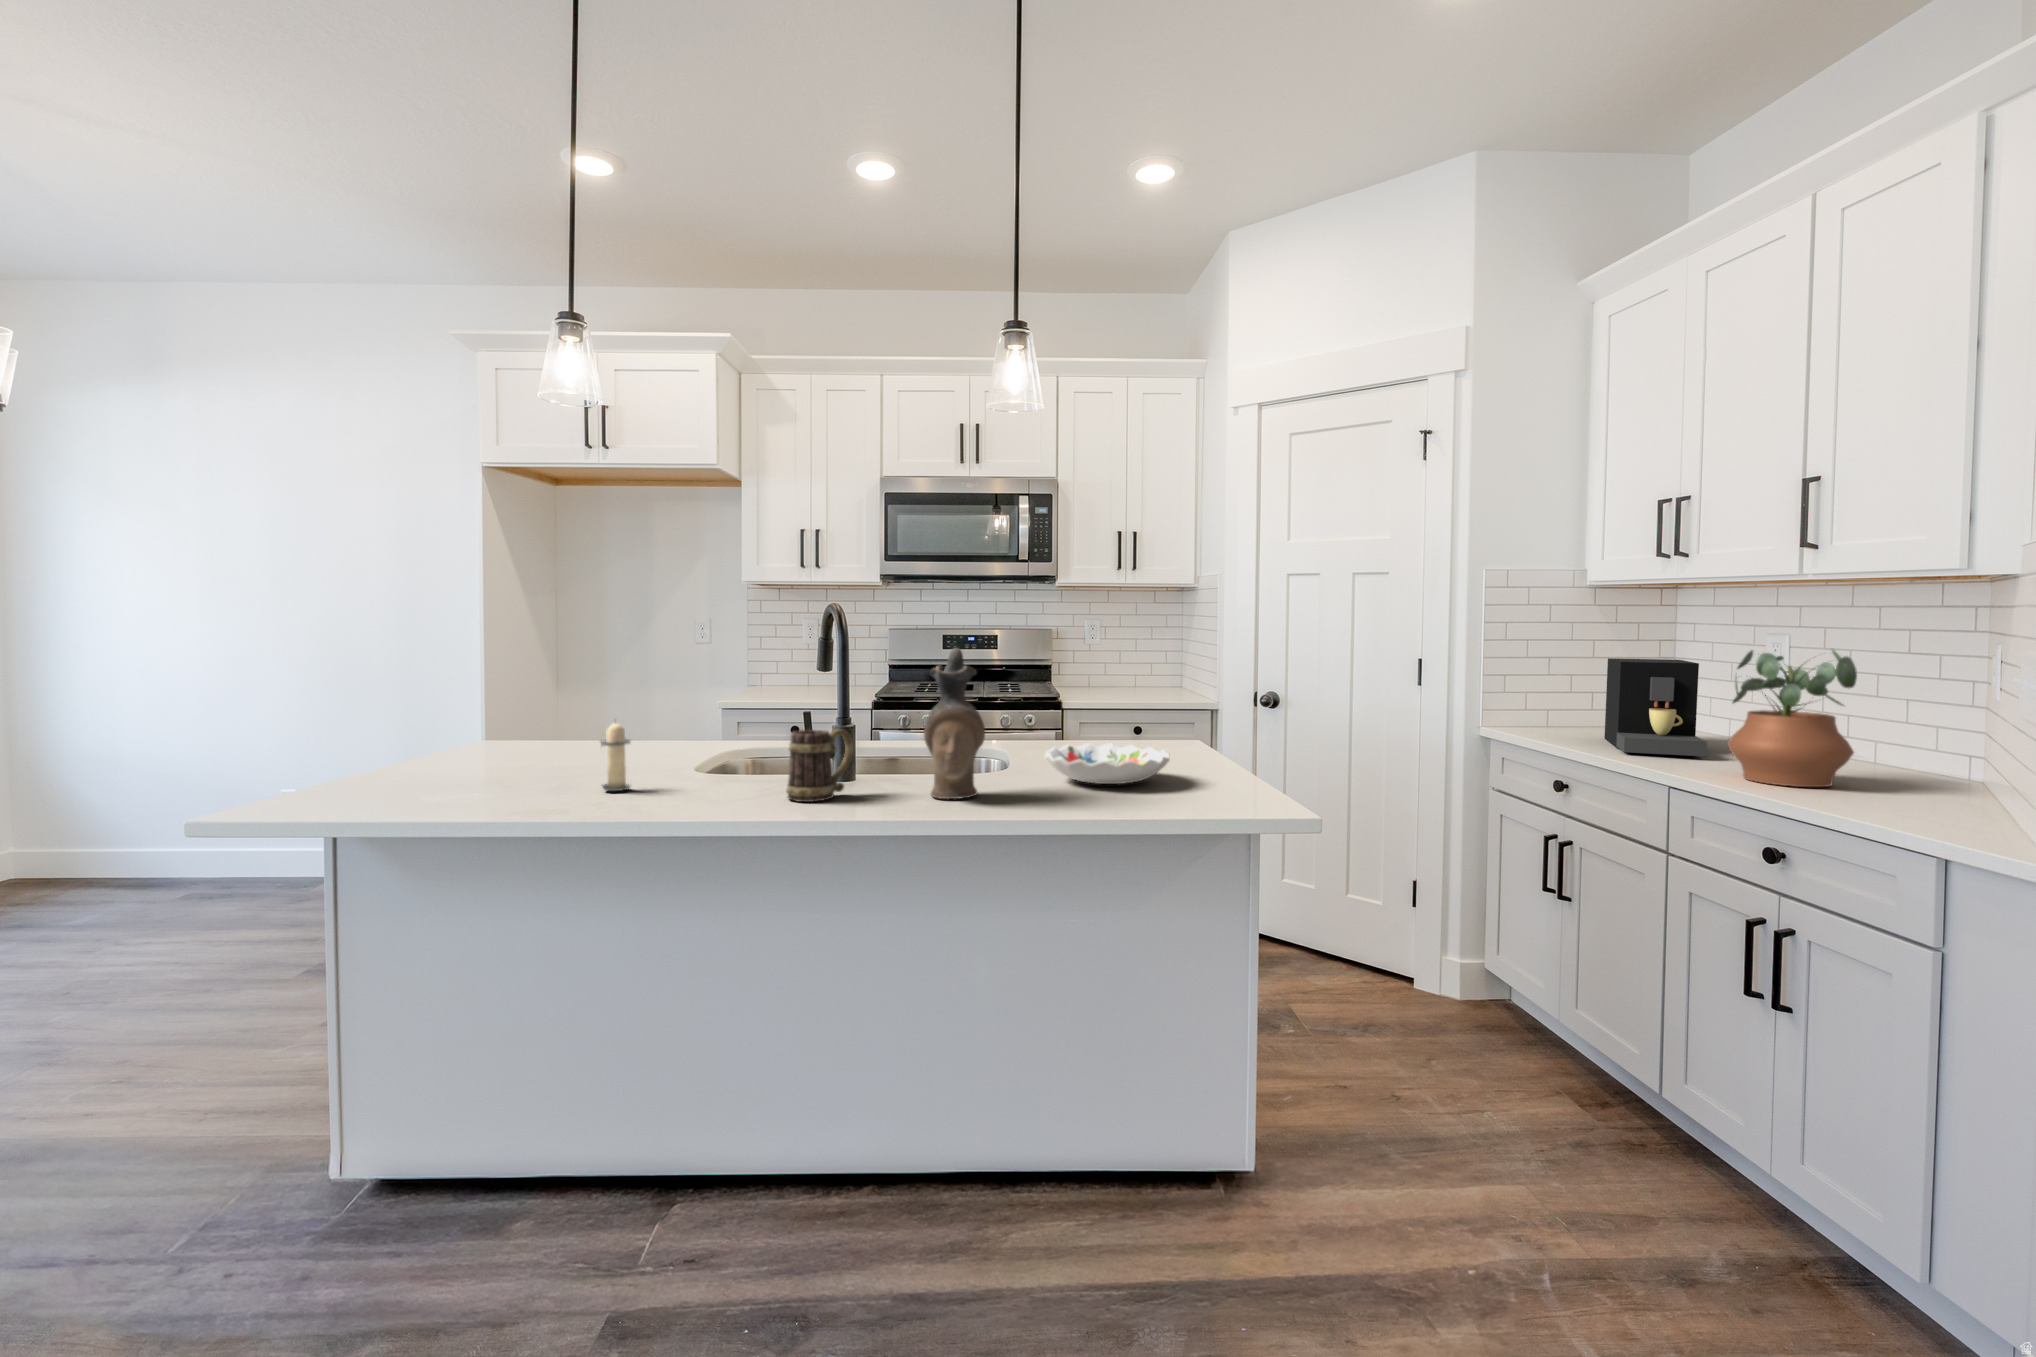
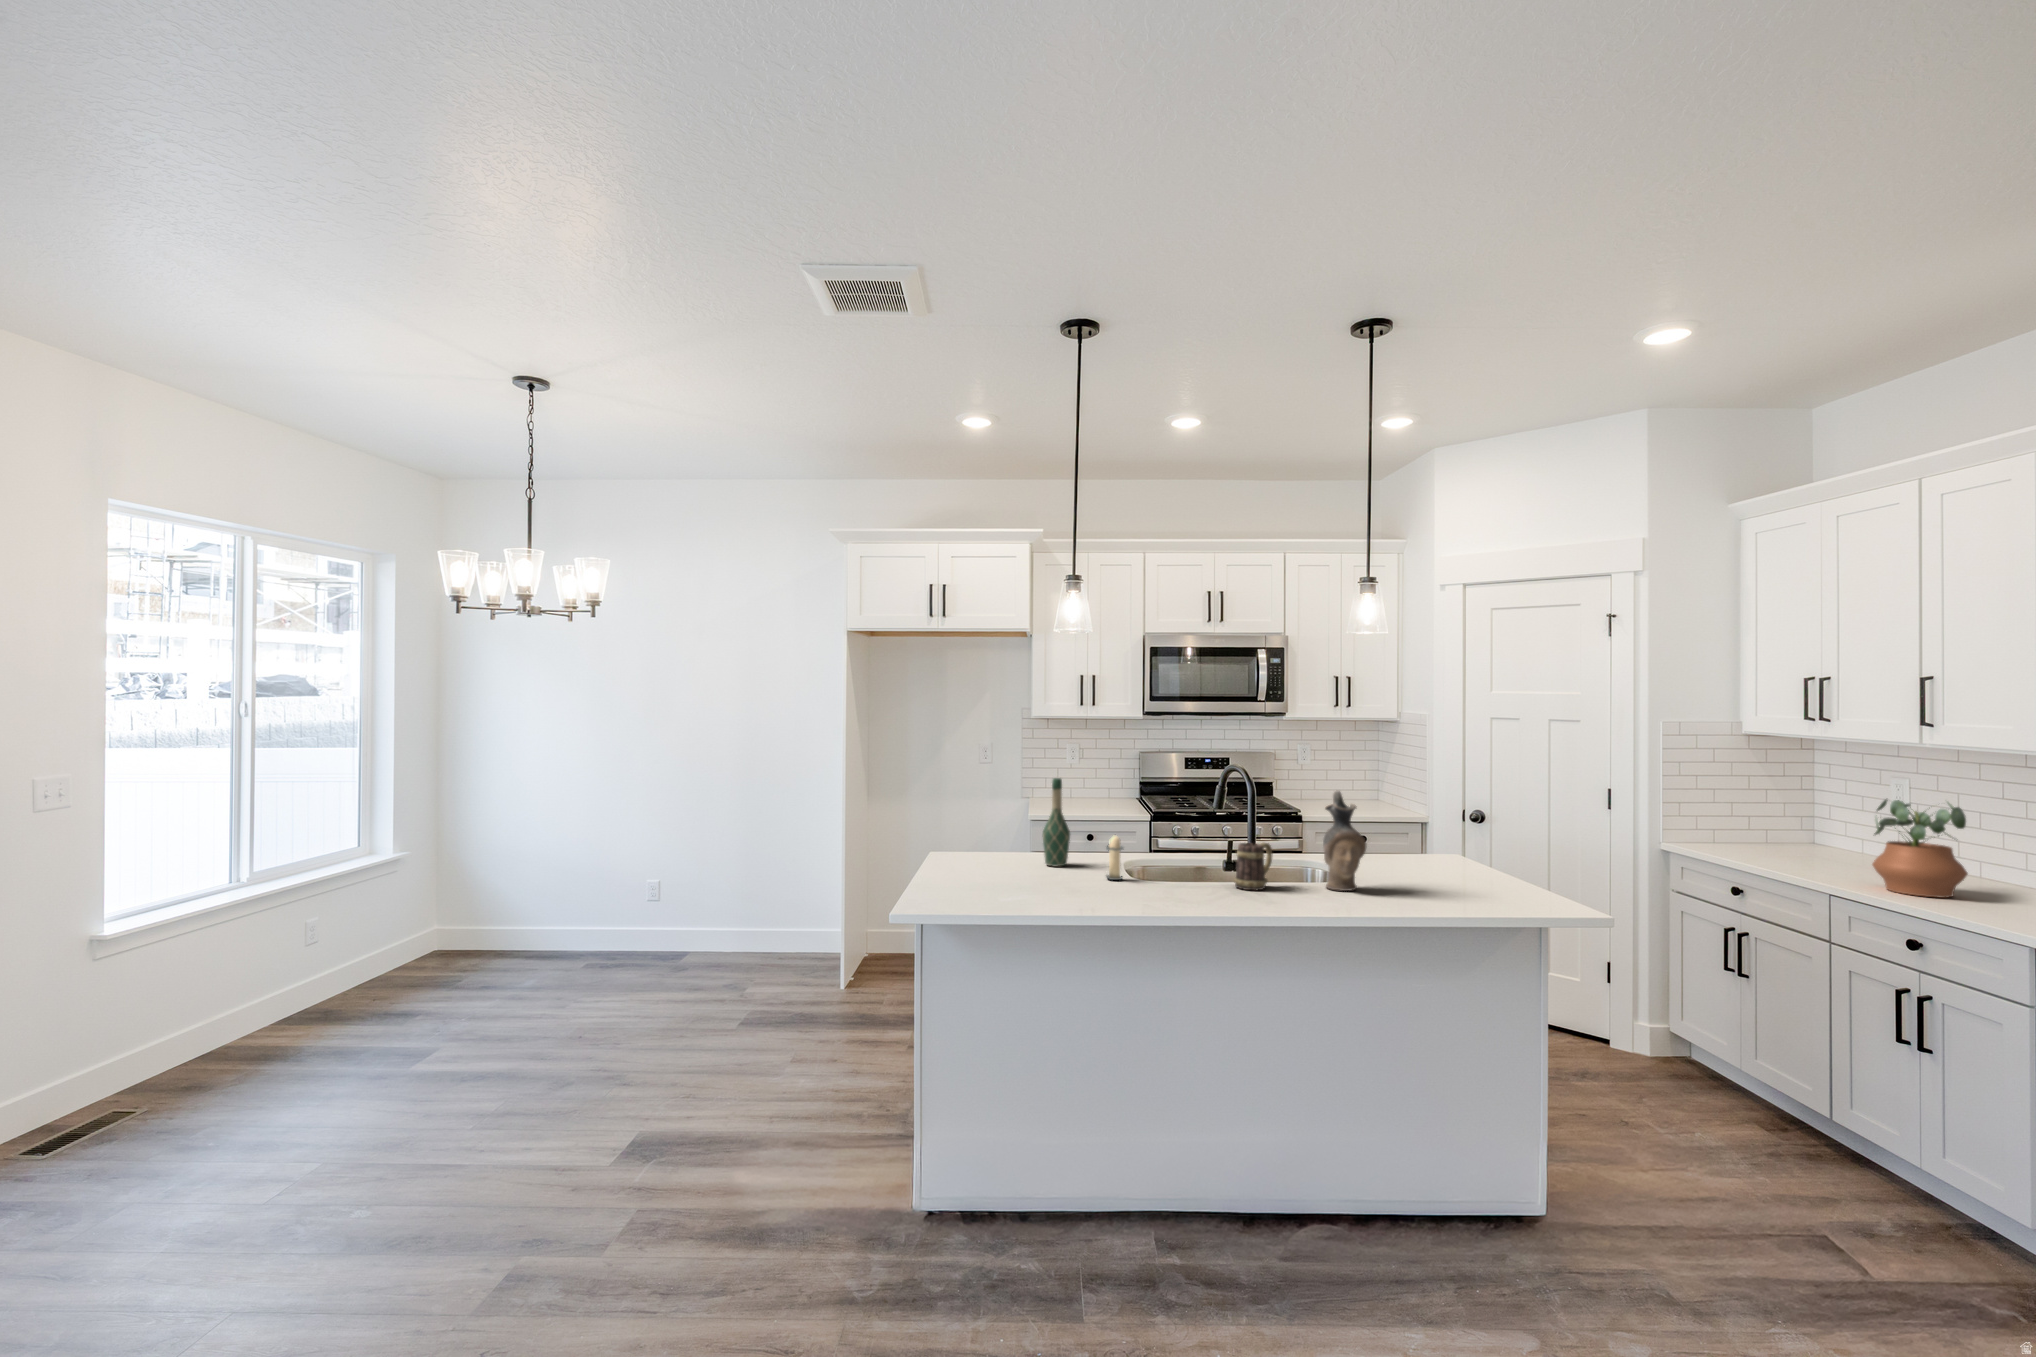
wine bottle: none [549,642,595,774] -> present [1043,778,1070,867]
coffee maker: present [1604,658,1707,756] -> none [1767,795,1854,872]
decorative bowl: present [1045,743,1170,784] -> none [1383,853,1476,883]

